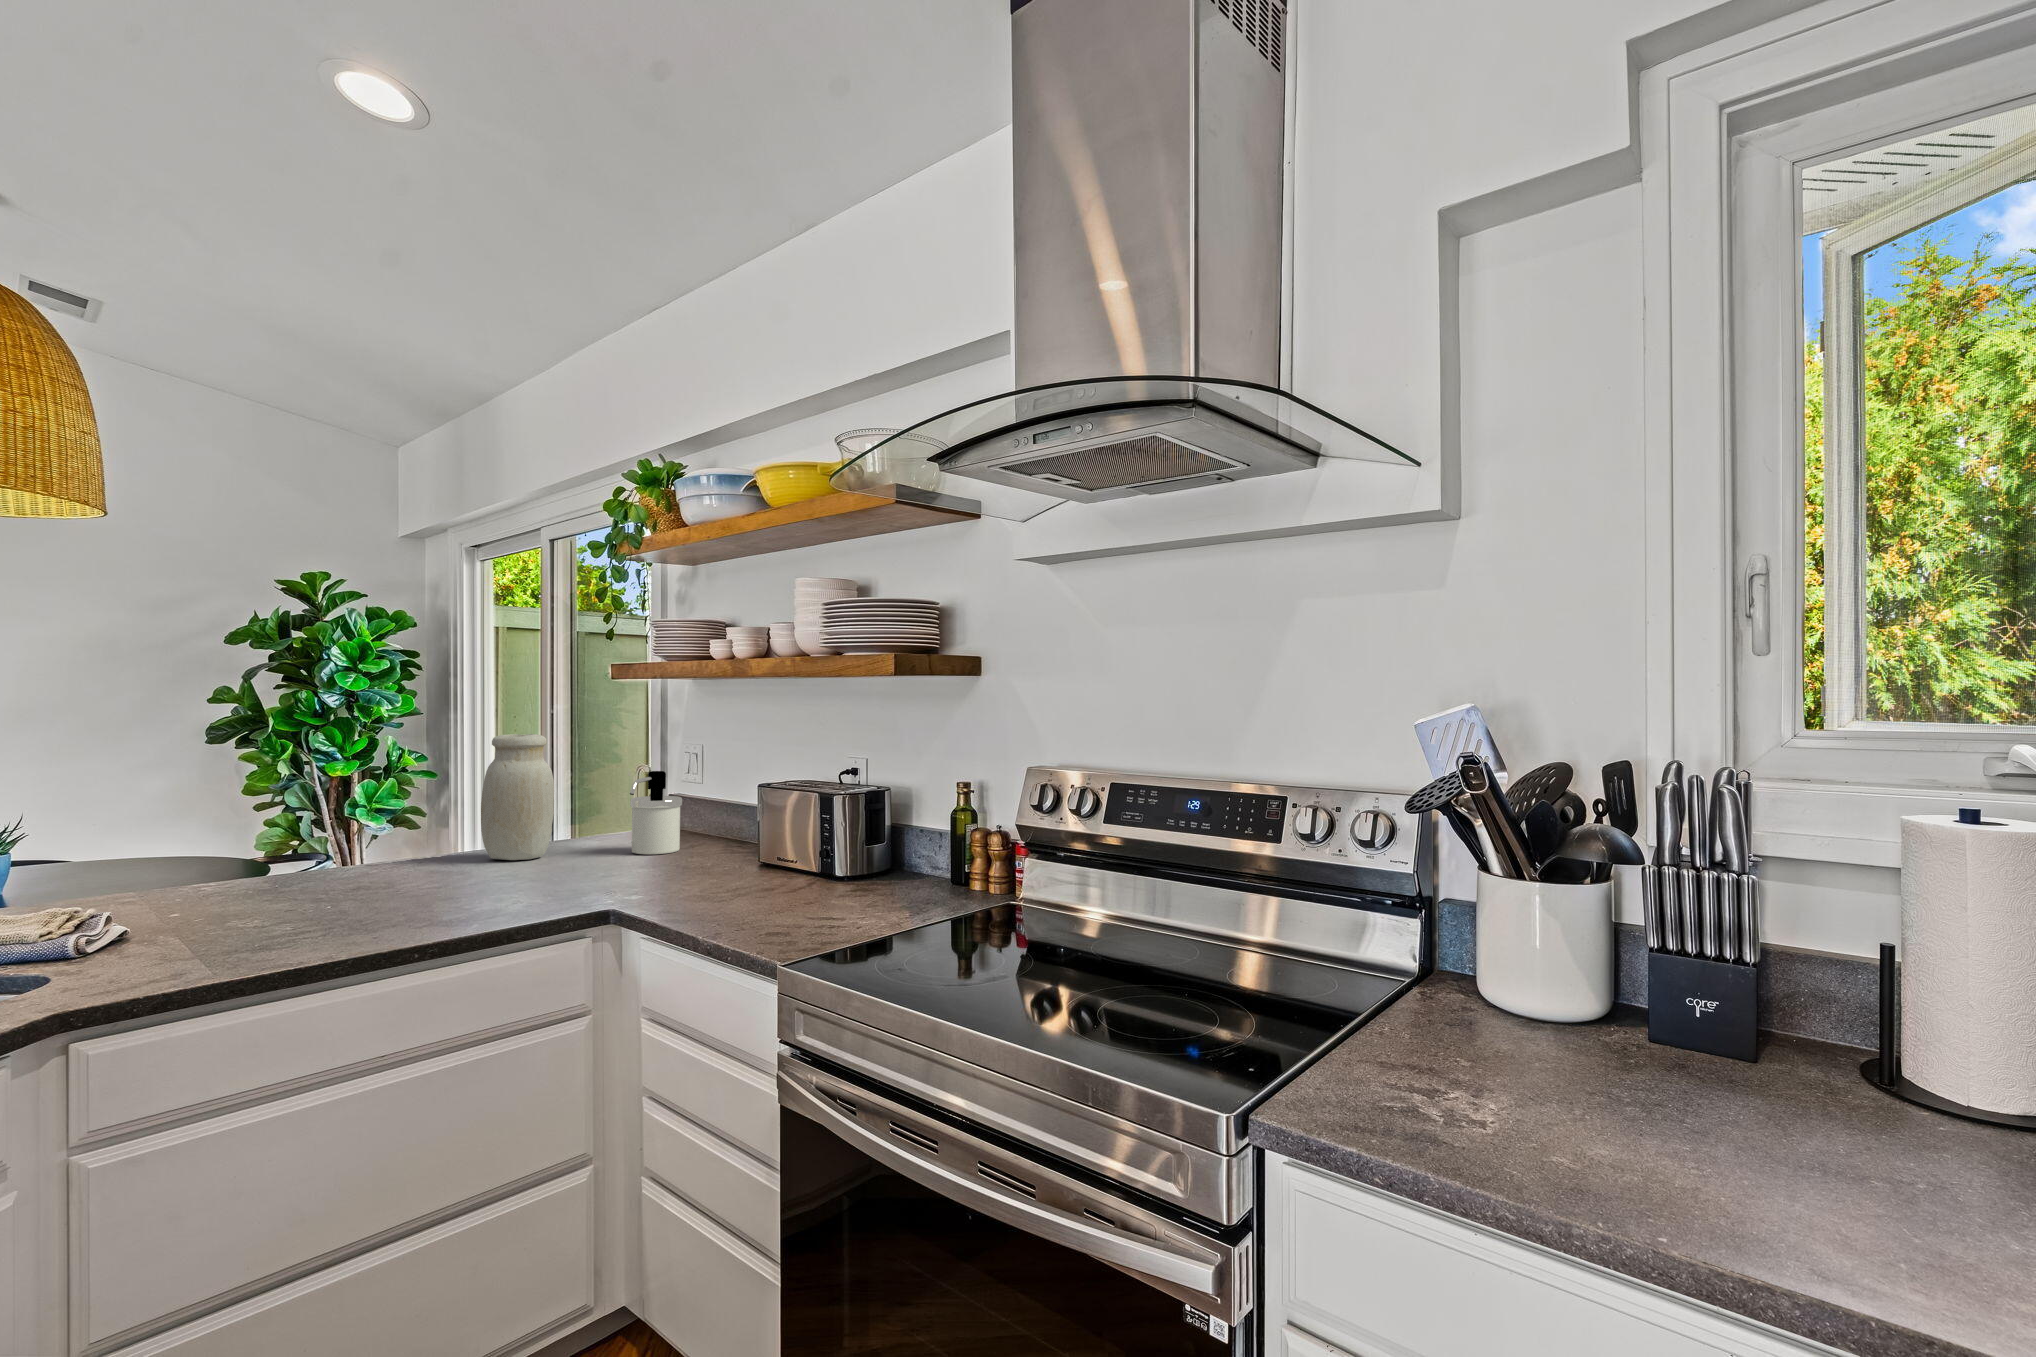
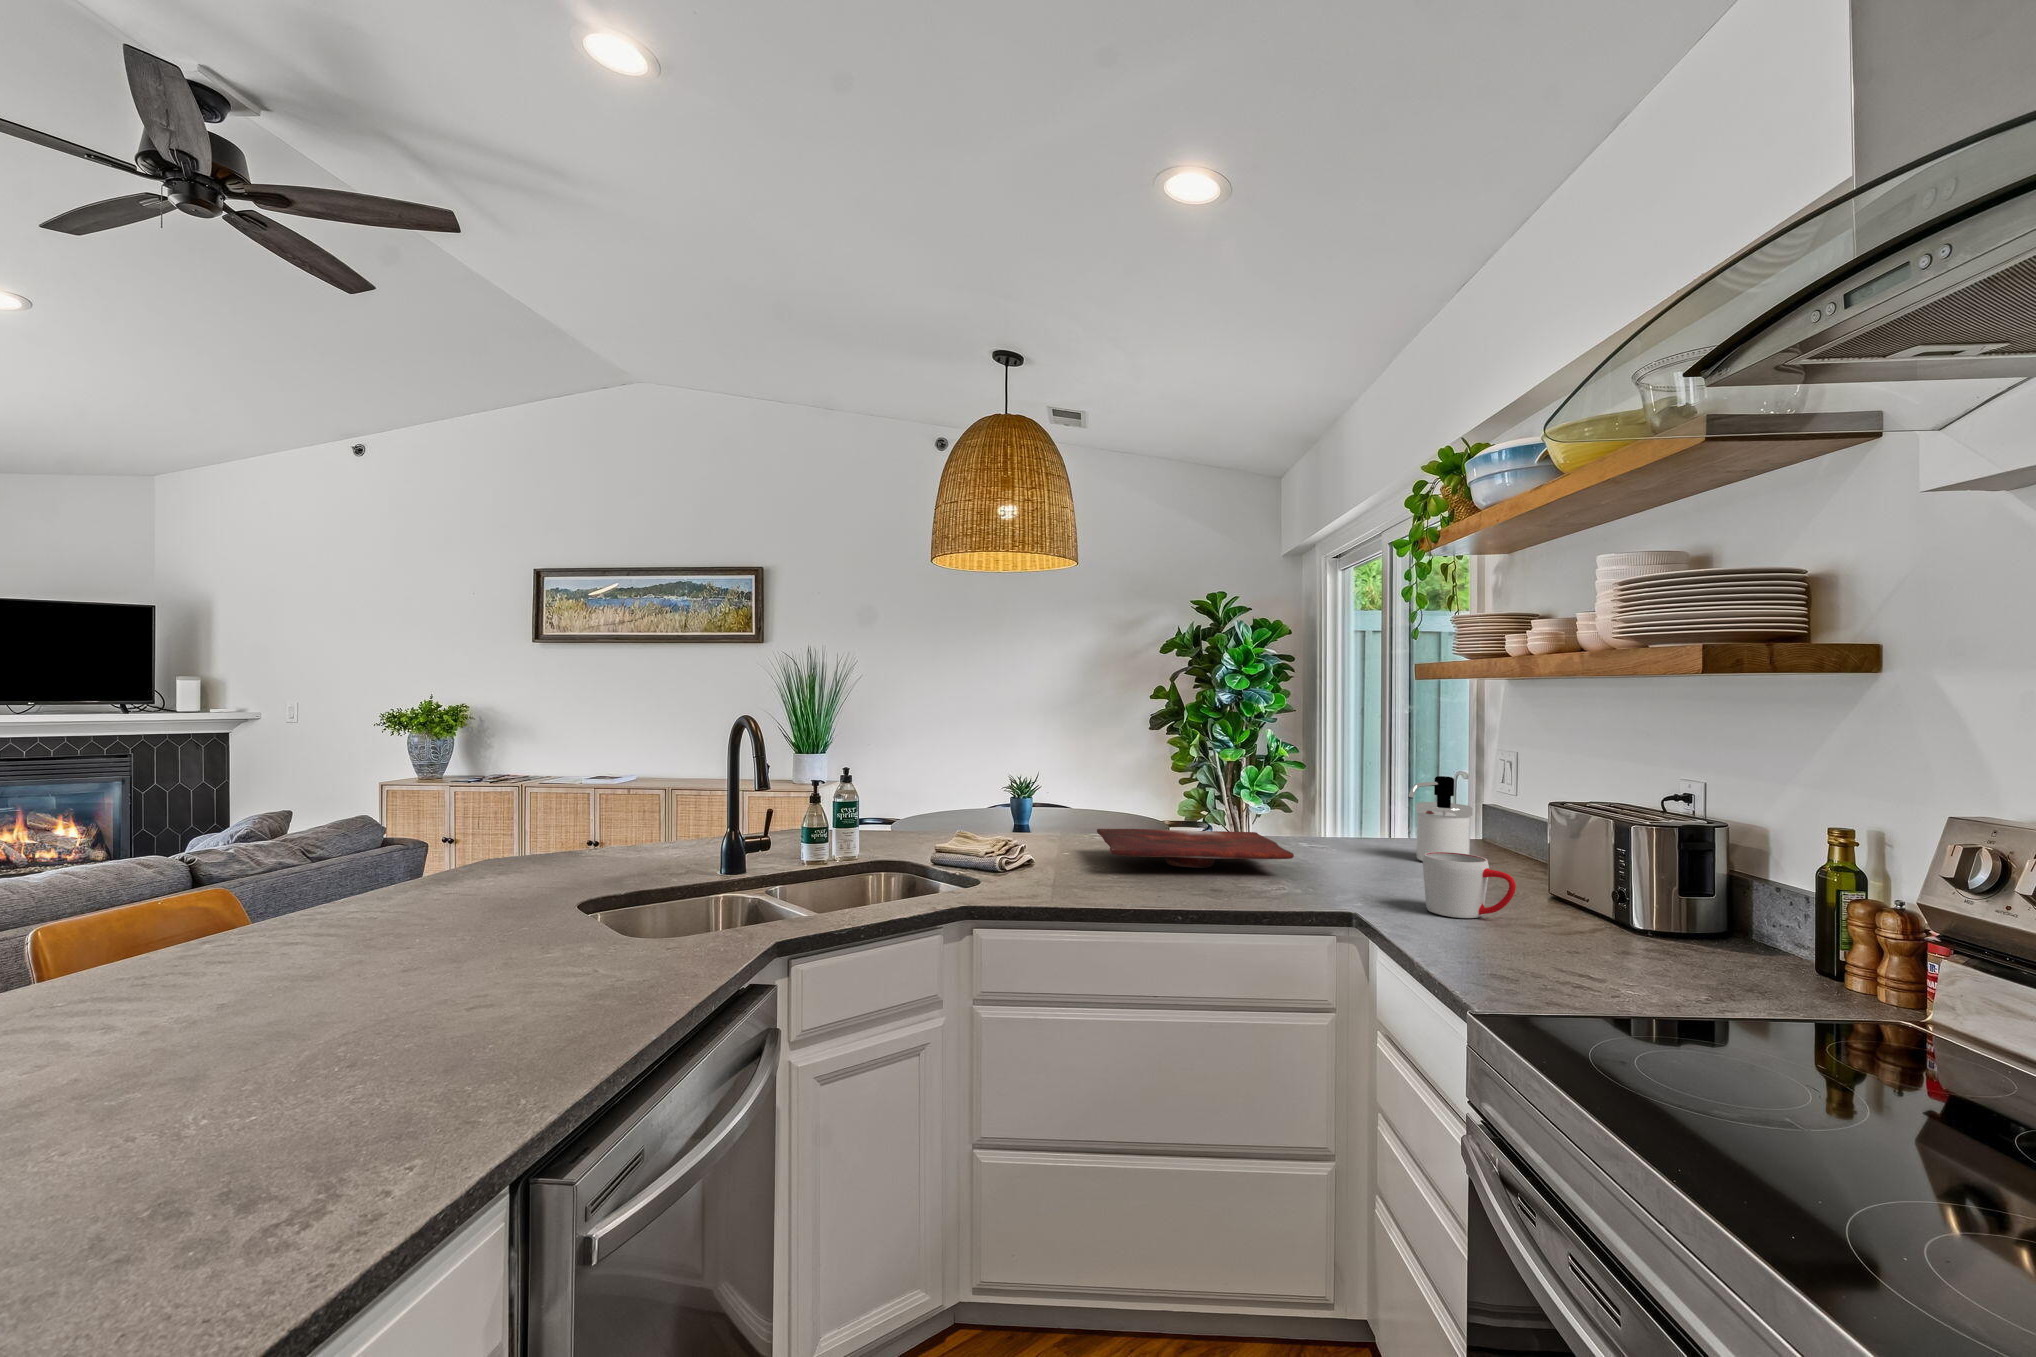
jar: present [481,734,554,860] -> none [1278,730,1343,850]
mug: none [677,838,757,896] -> present [1423,852,1516,918]
cutting board: none [253,850,532,902] -> present [1097,829,1294,868]

